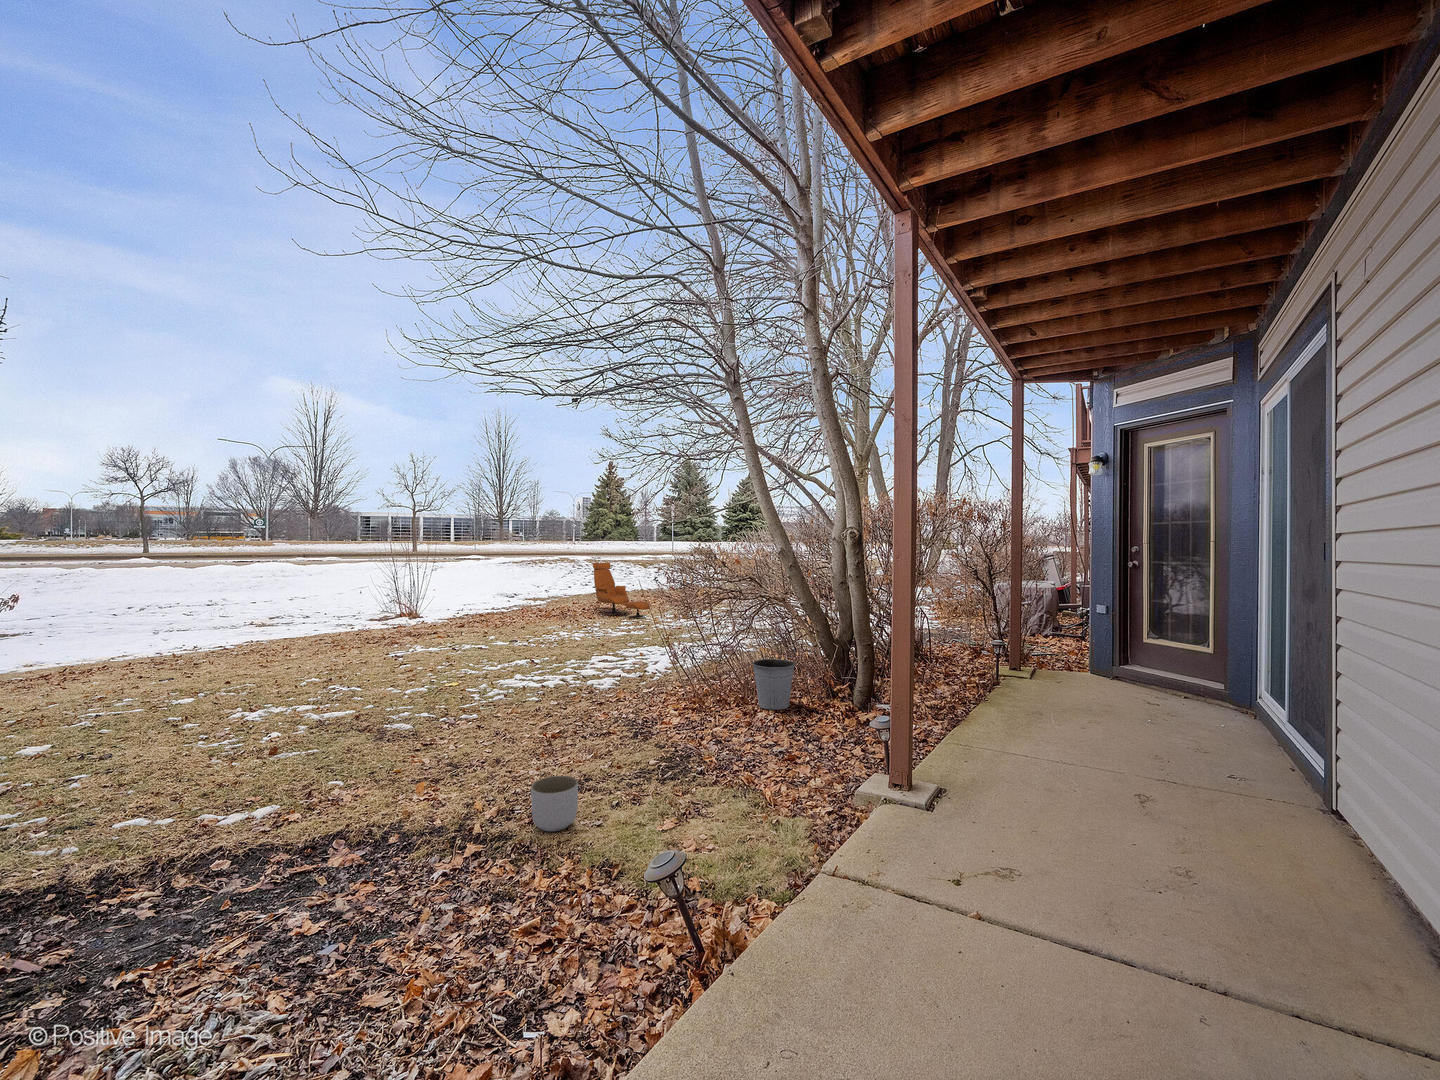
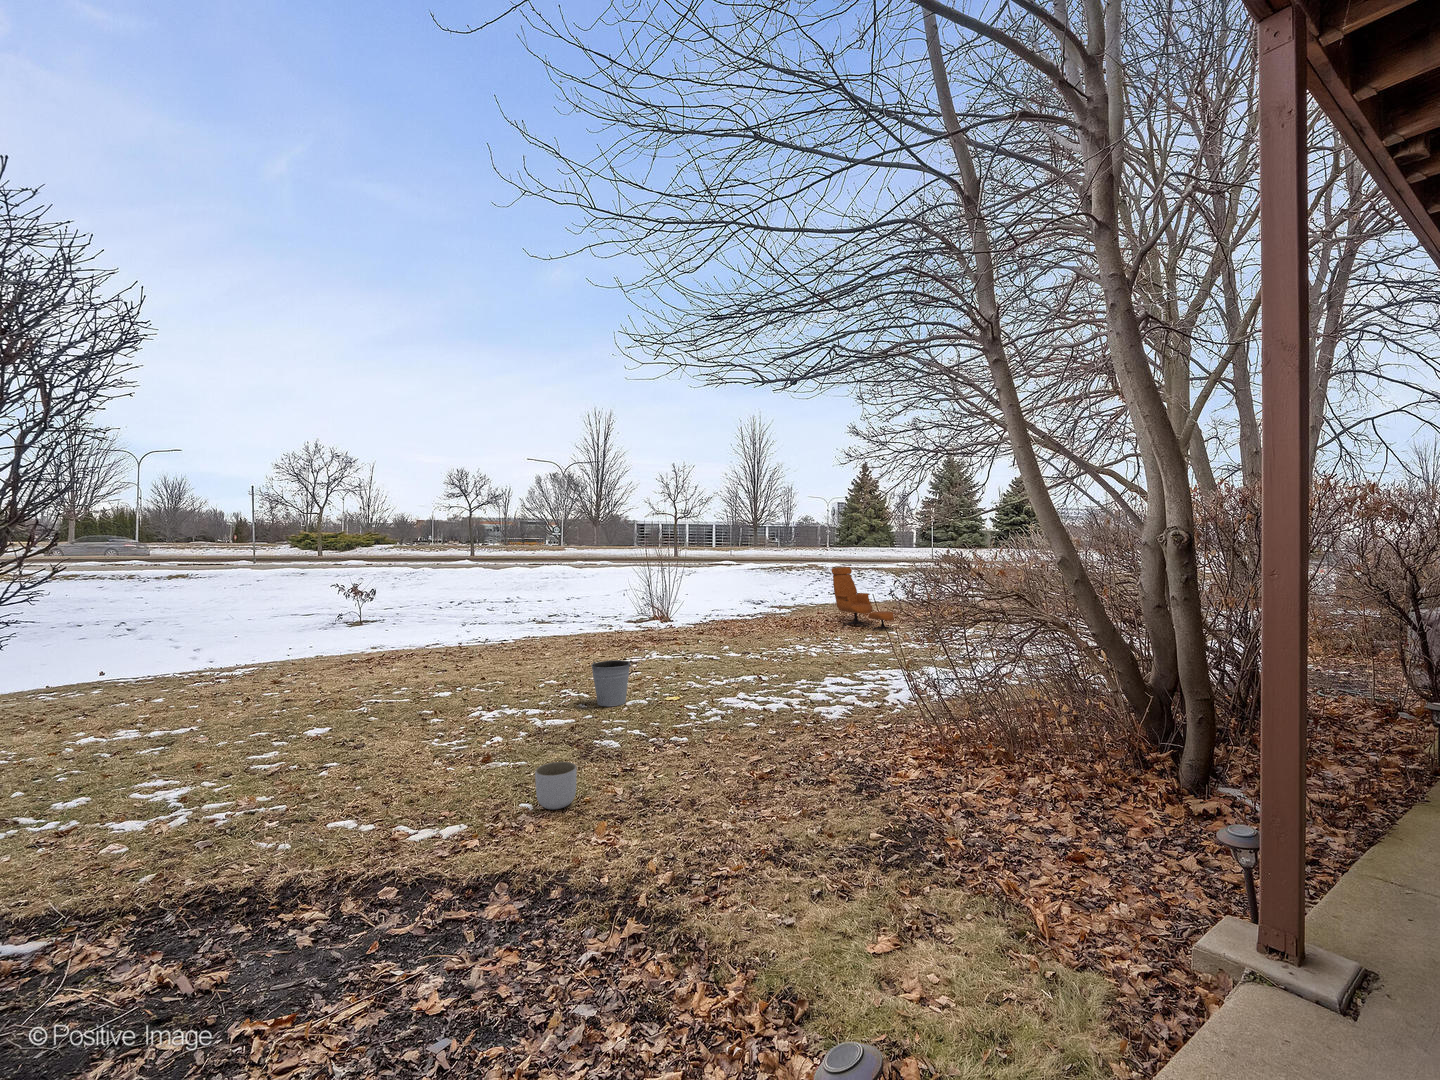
bucket: present [751,659,796,710] -> present [591,660,632,707]
planter: present [531,776,578,832] -> present [535,762,577,809]

